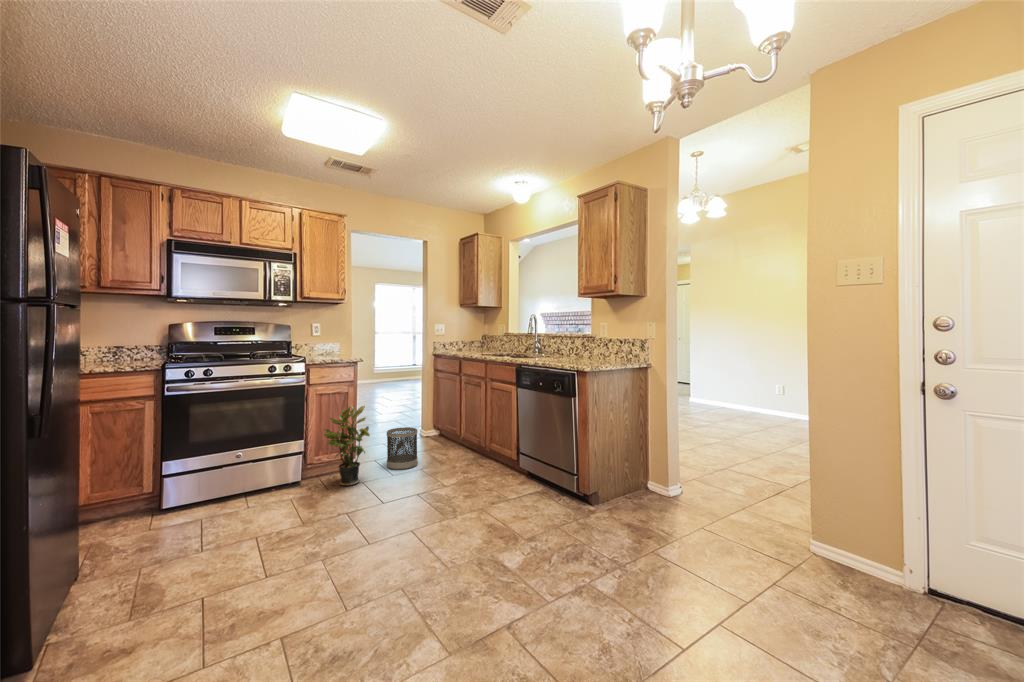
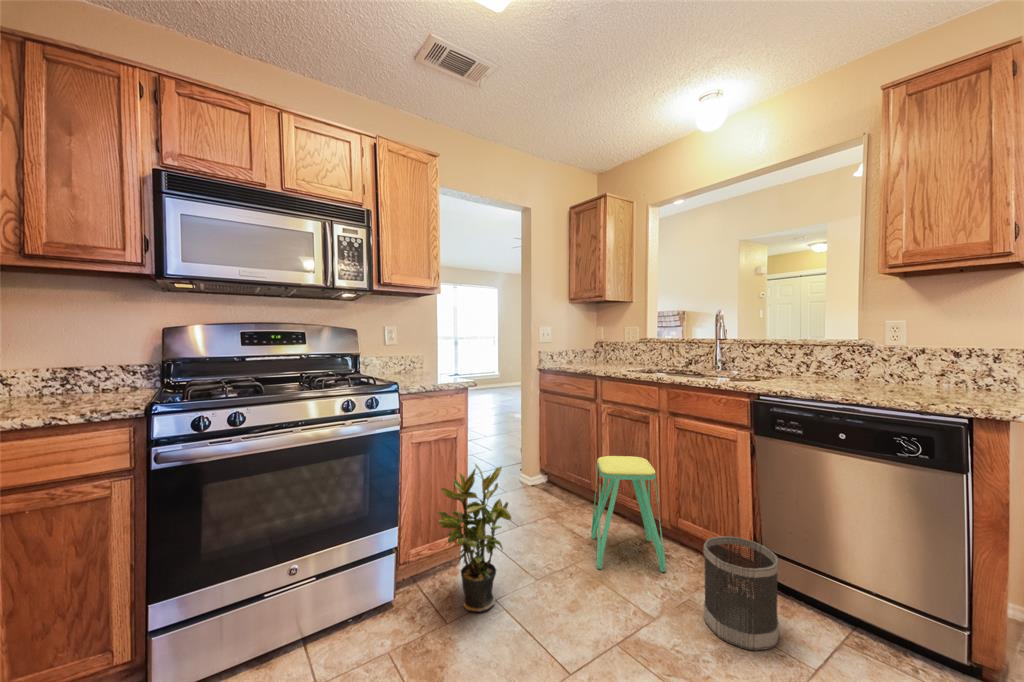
stool: none [430,407,477,472] -> present [591,456,666,572]
wastebasket: present [387,427,418,470] -> present [703,536,779,650]

